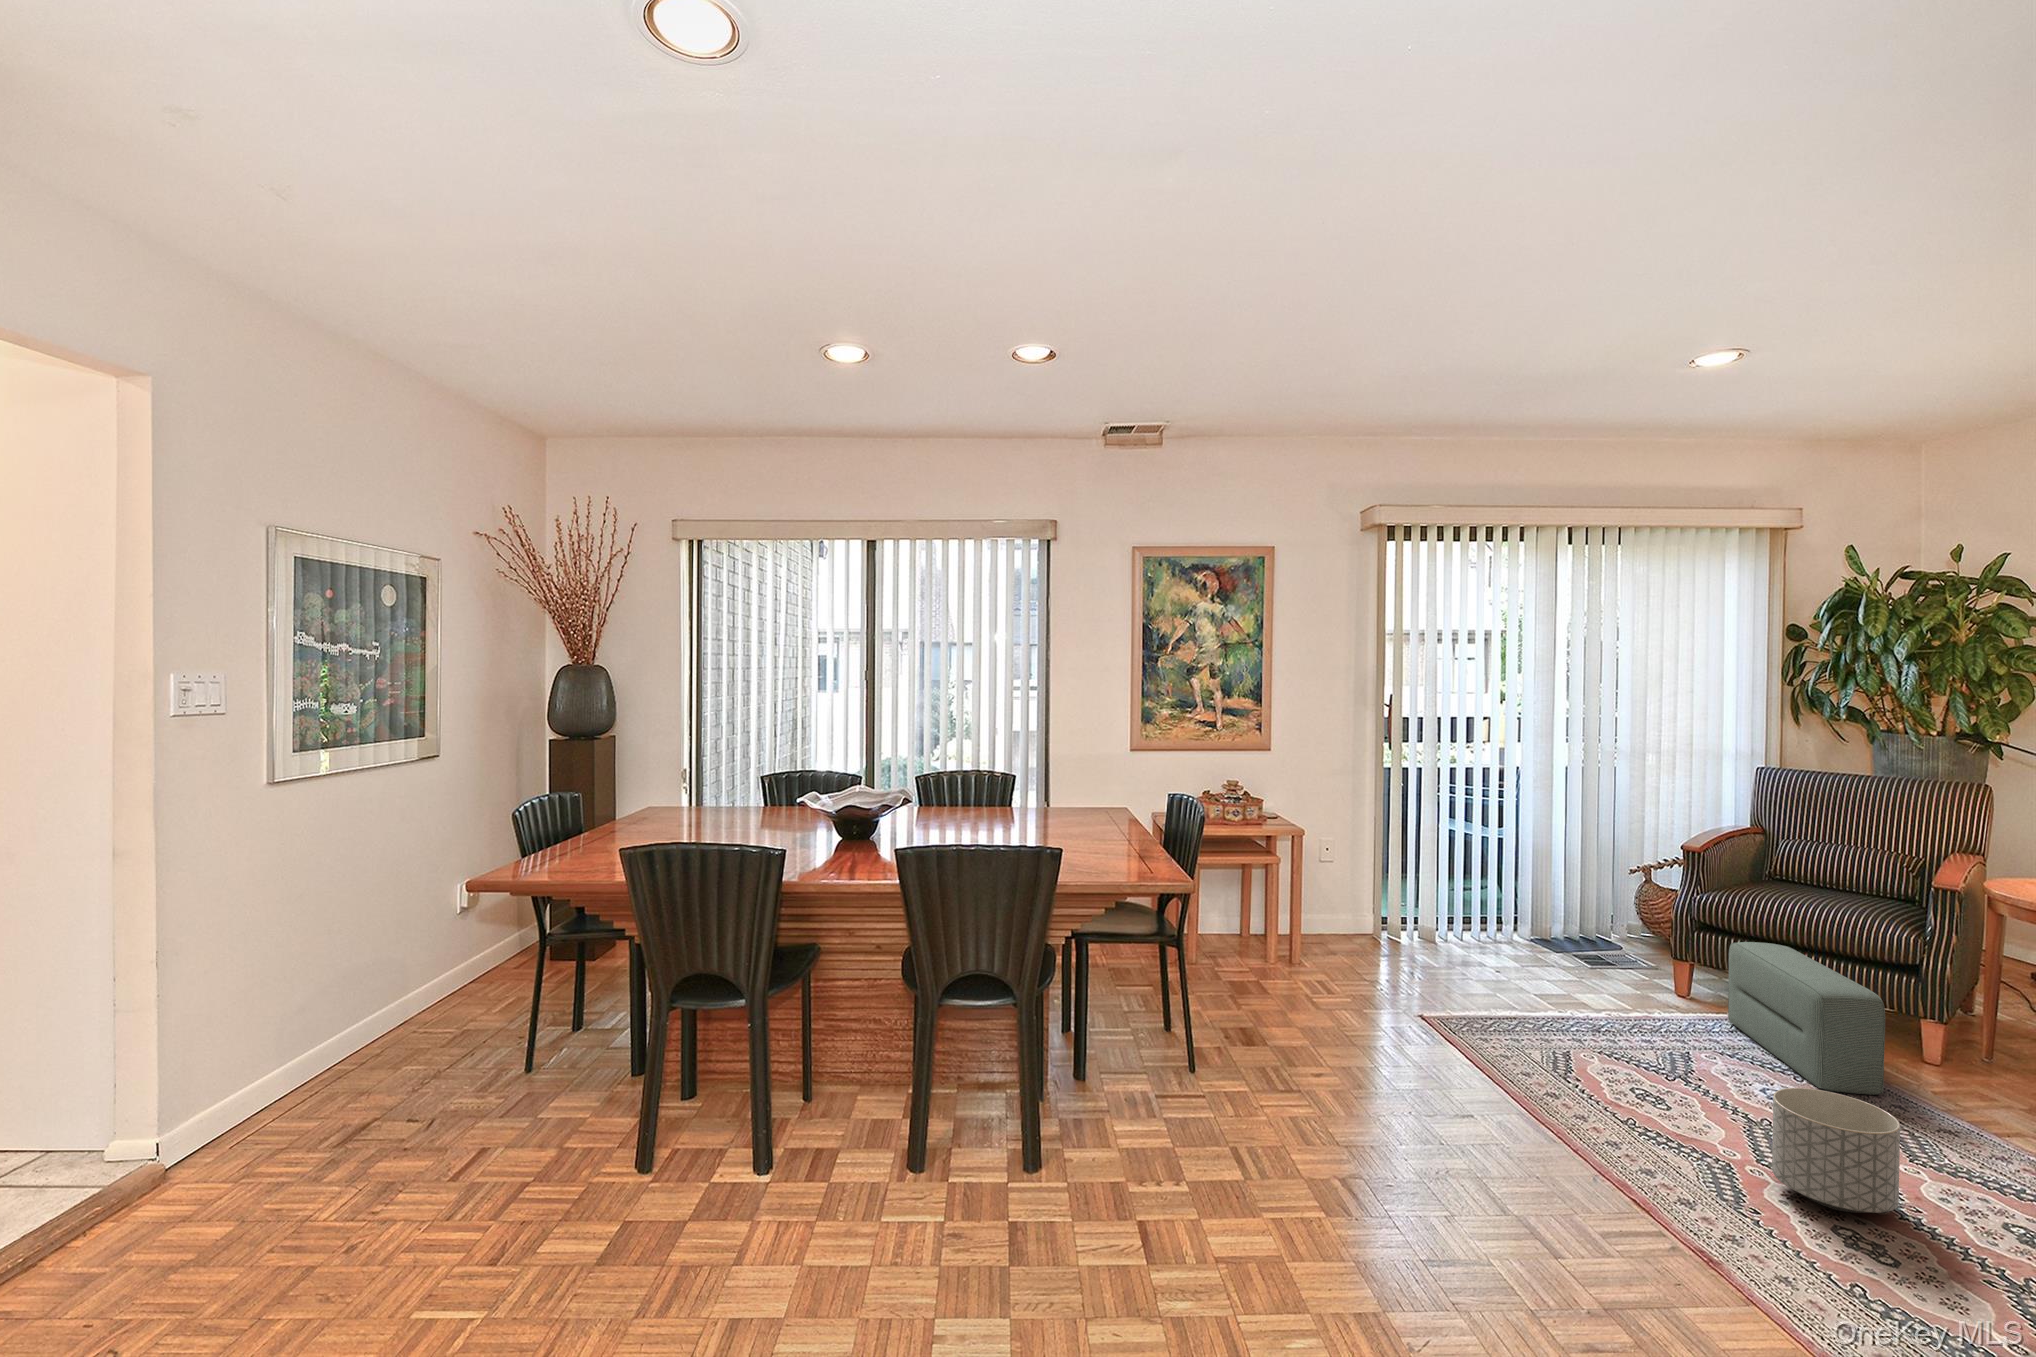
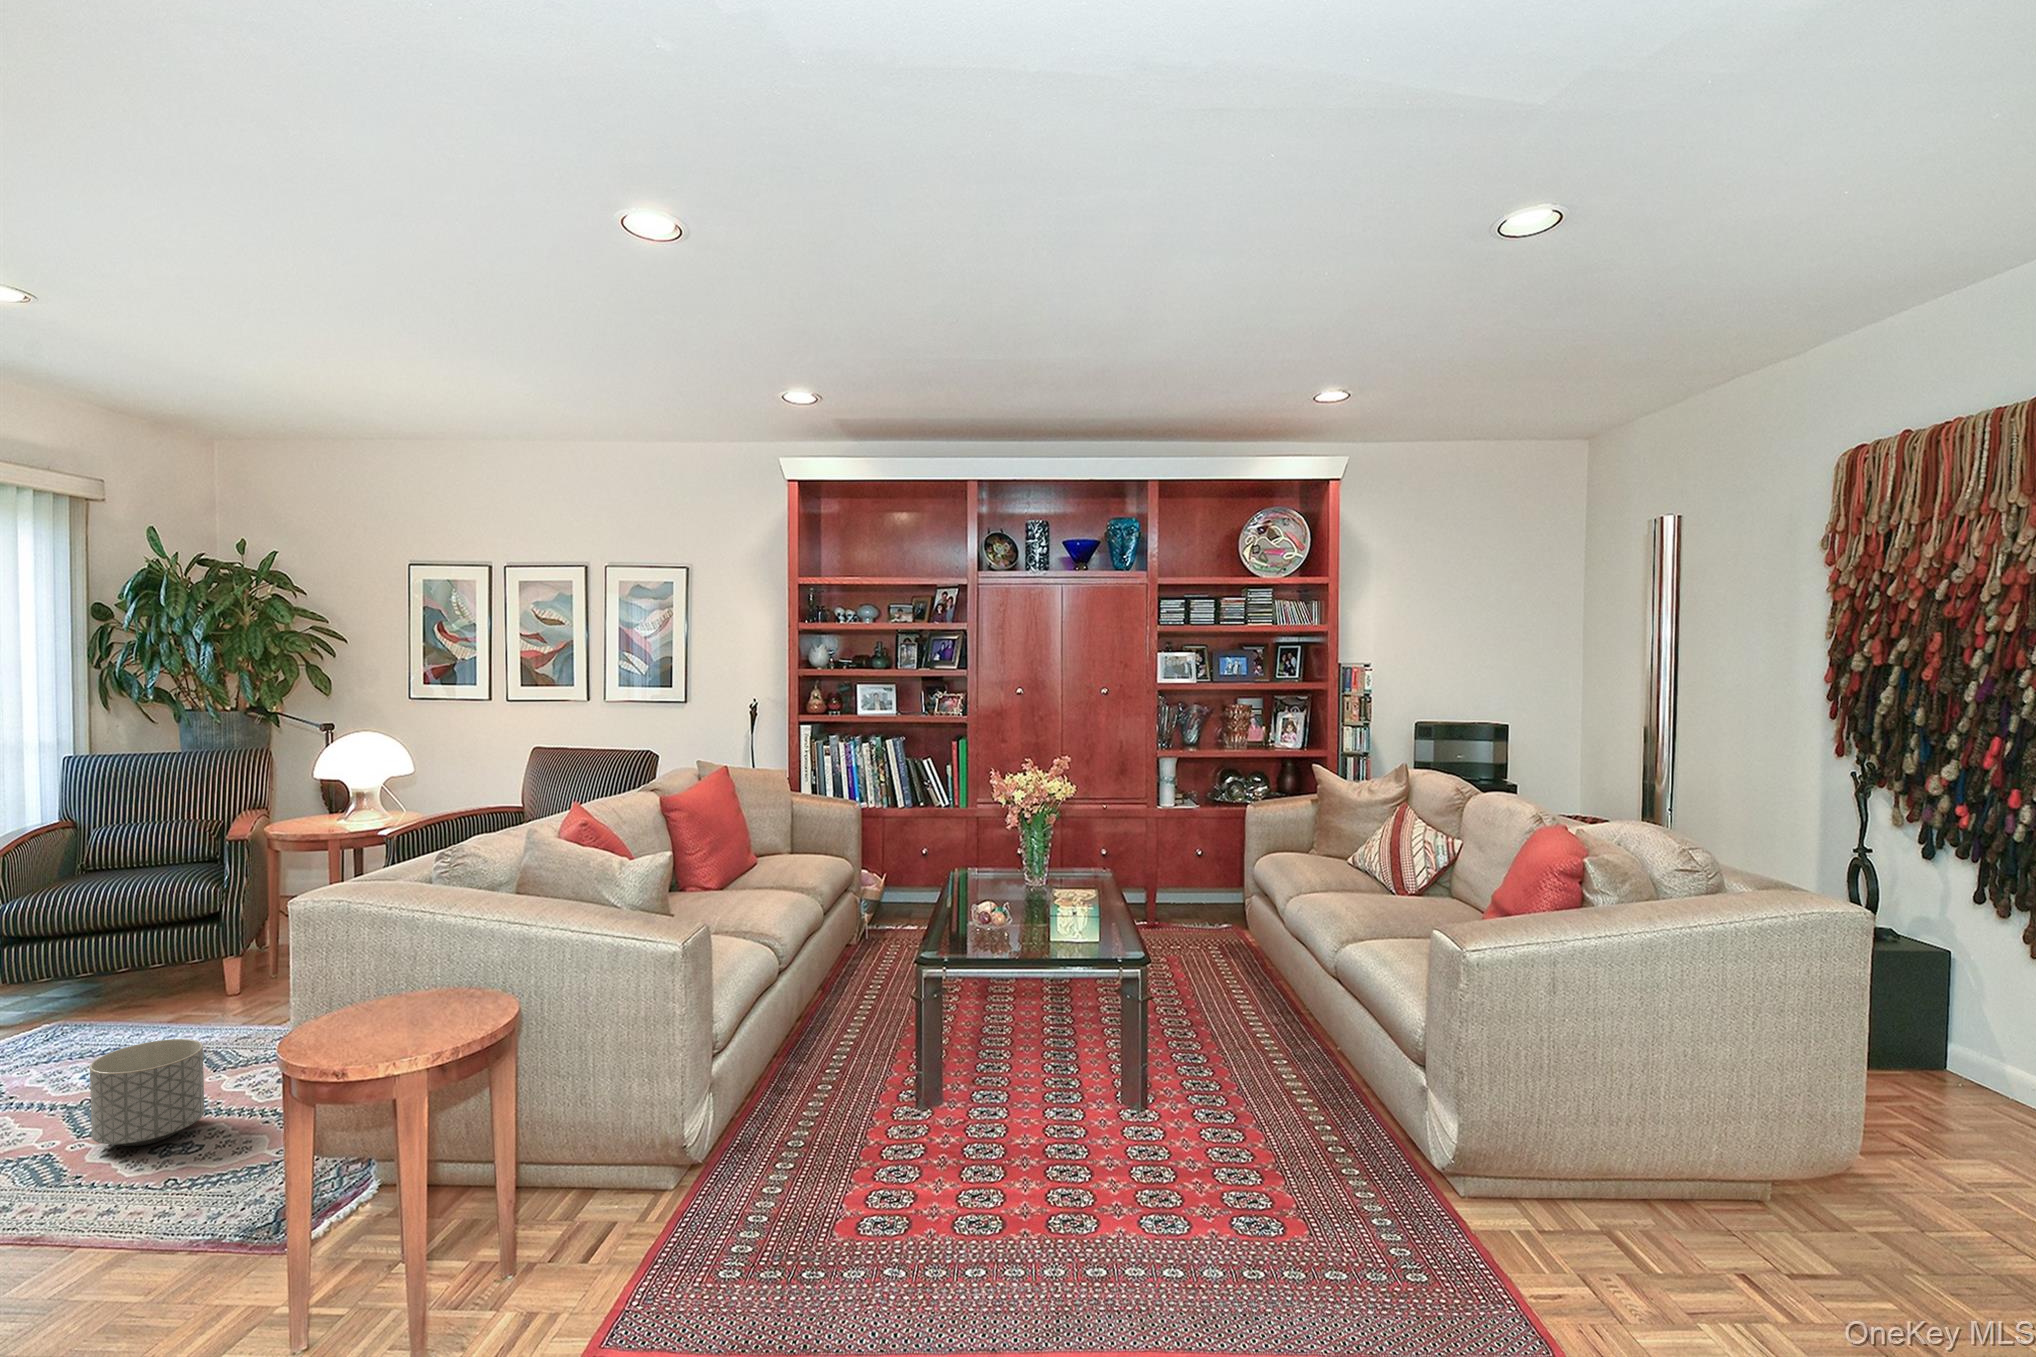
pouf: present [1728,942,1885,1095] -> none [39,931,194,1052]

